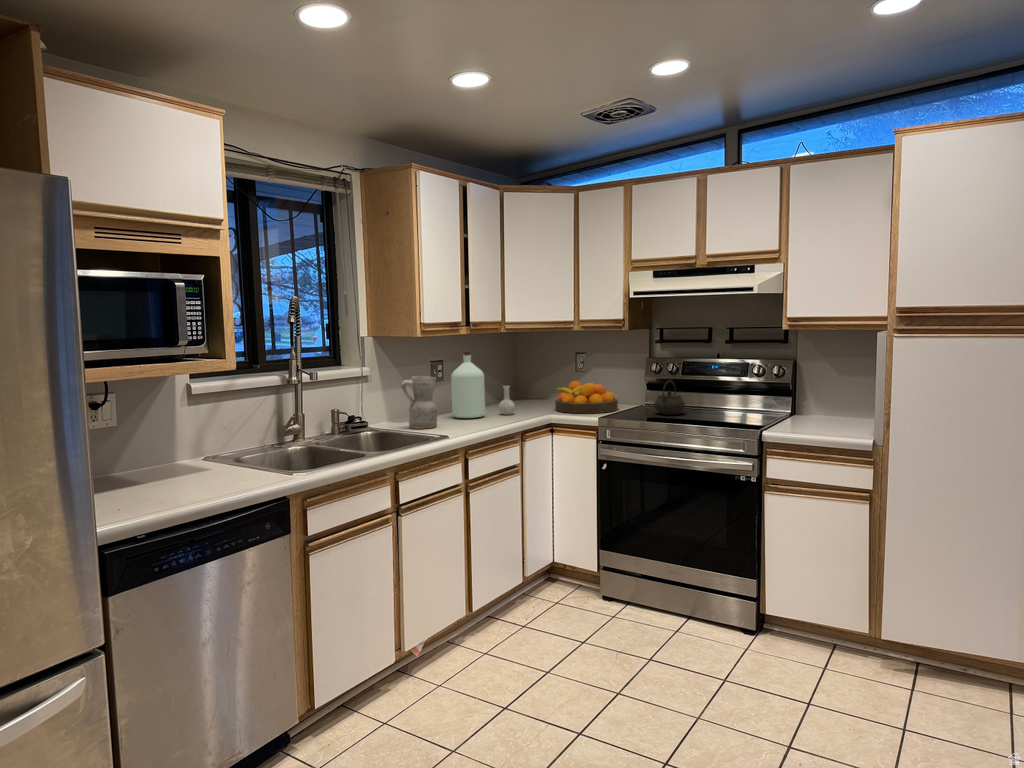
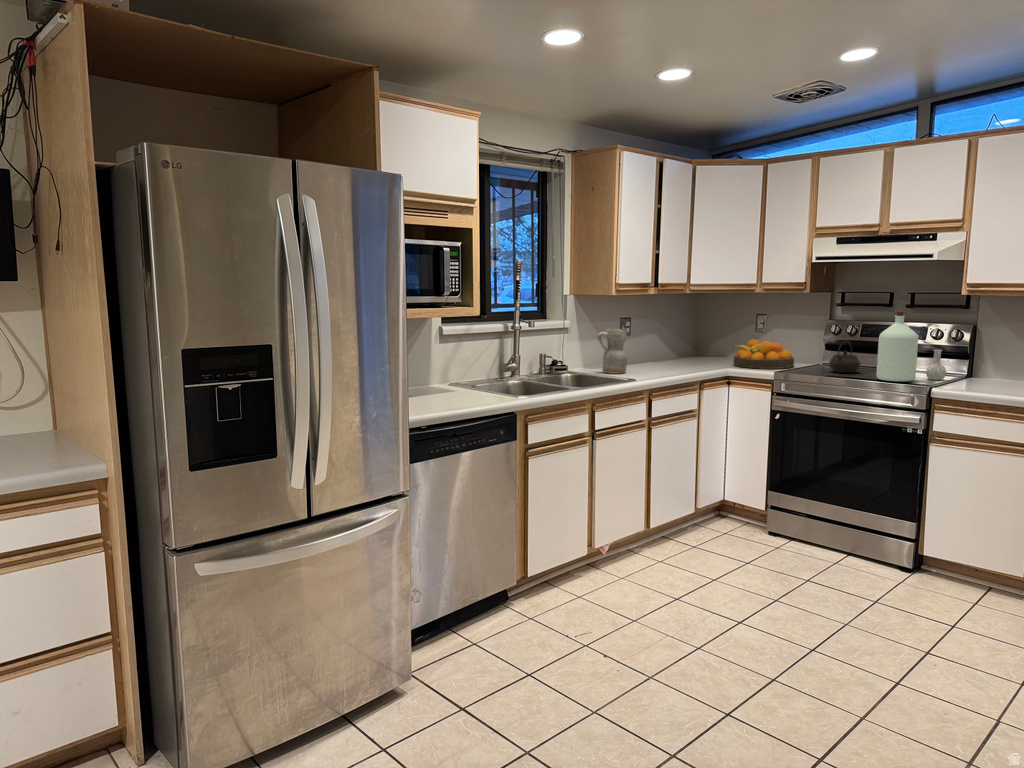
bottle: present [451,351,515,418] -> present [876,312,946,382]

